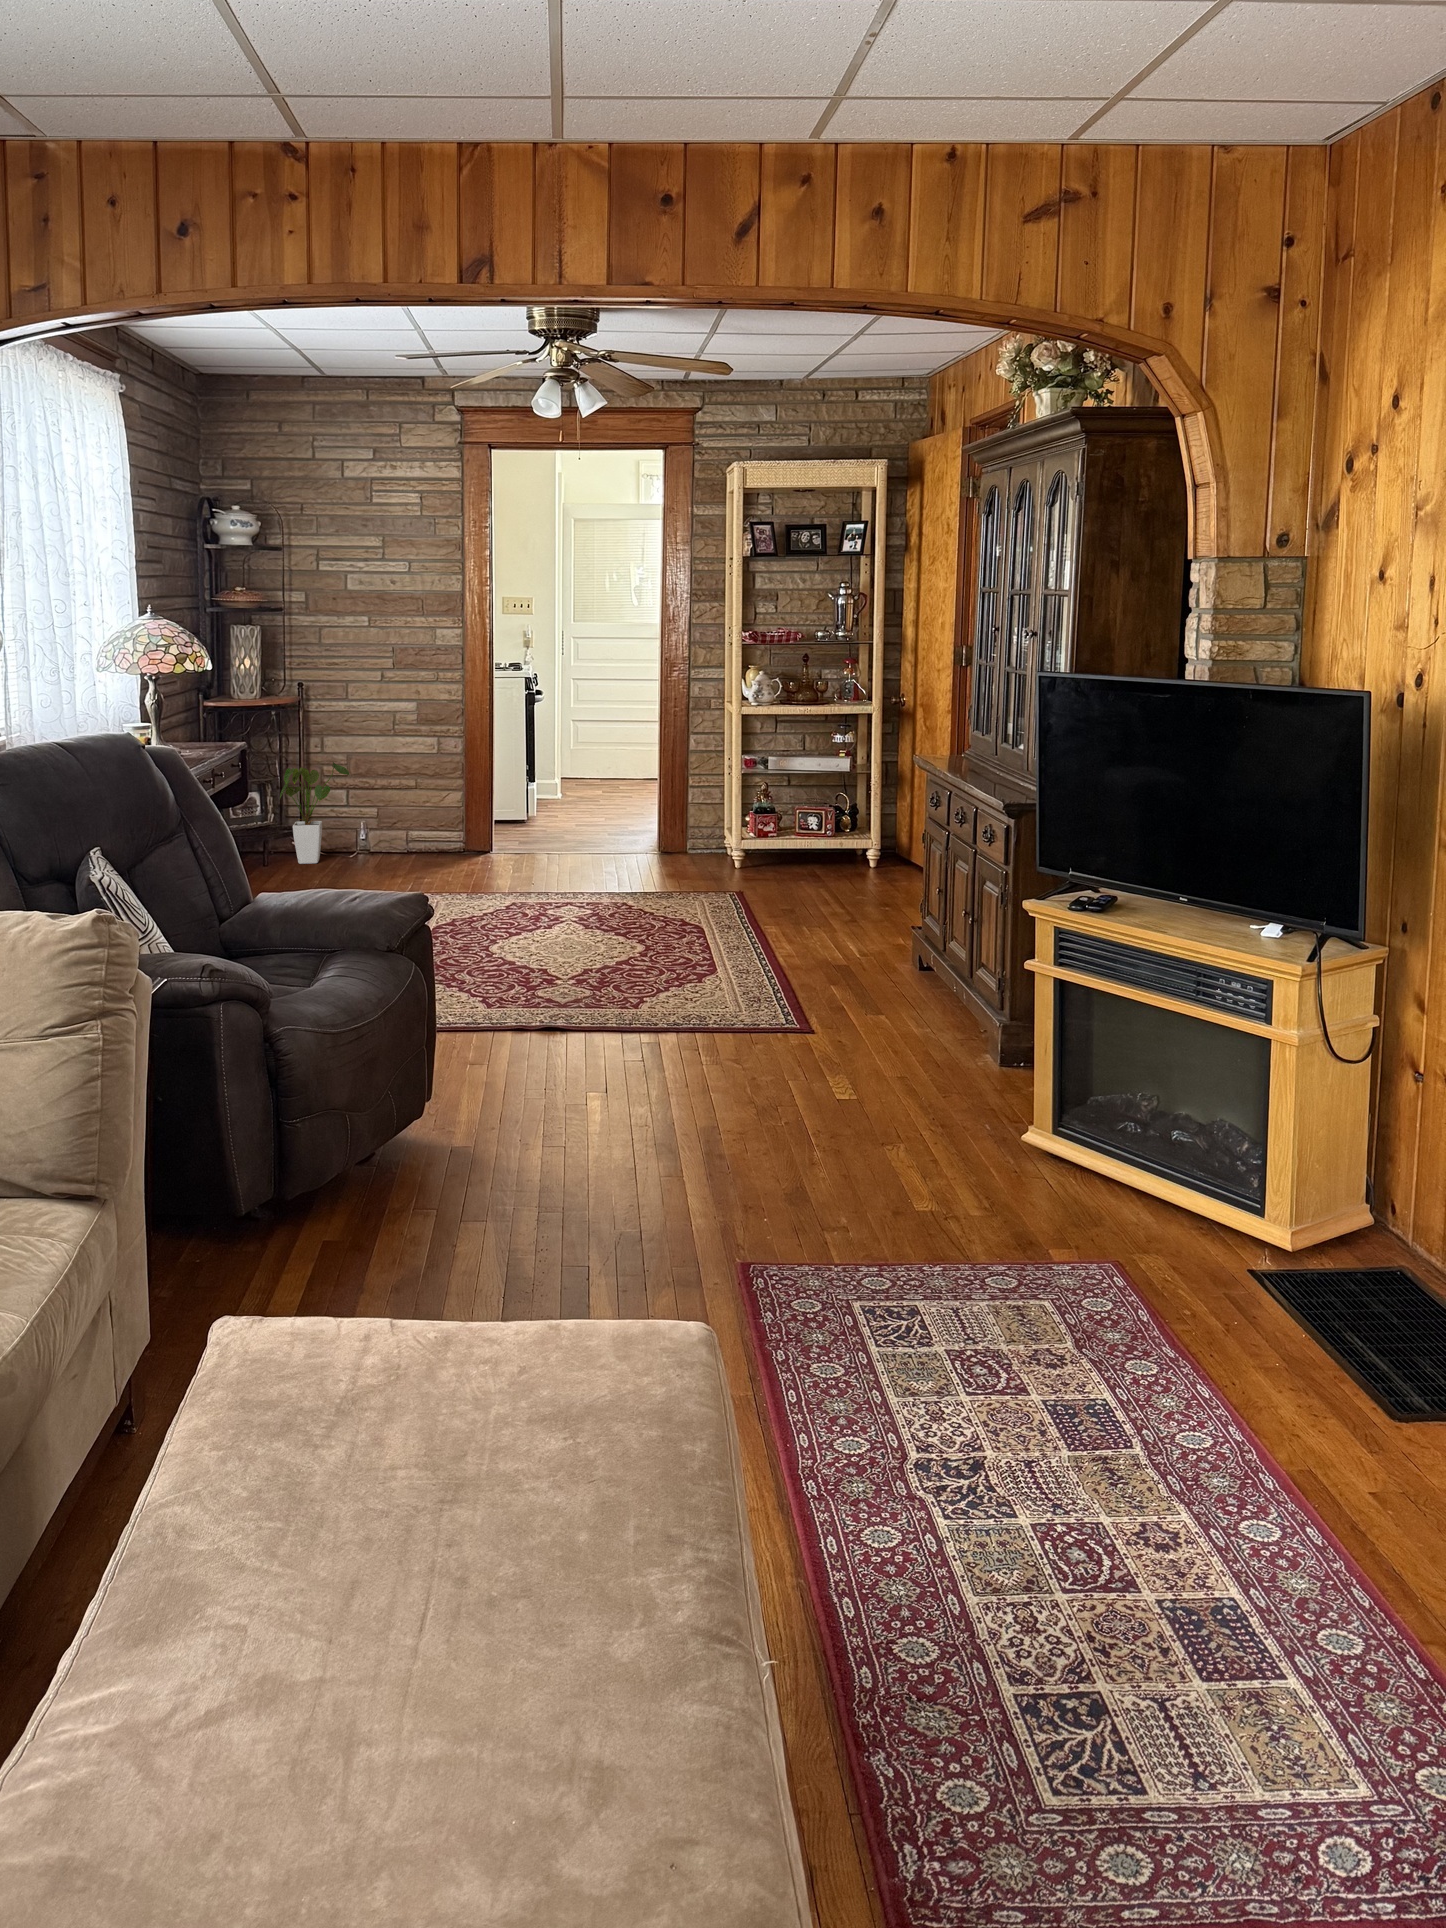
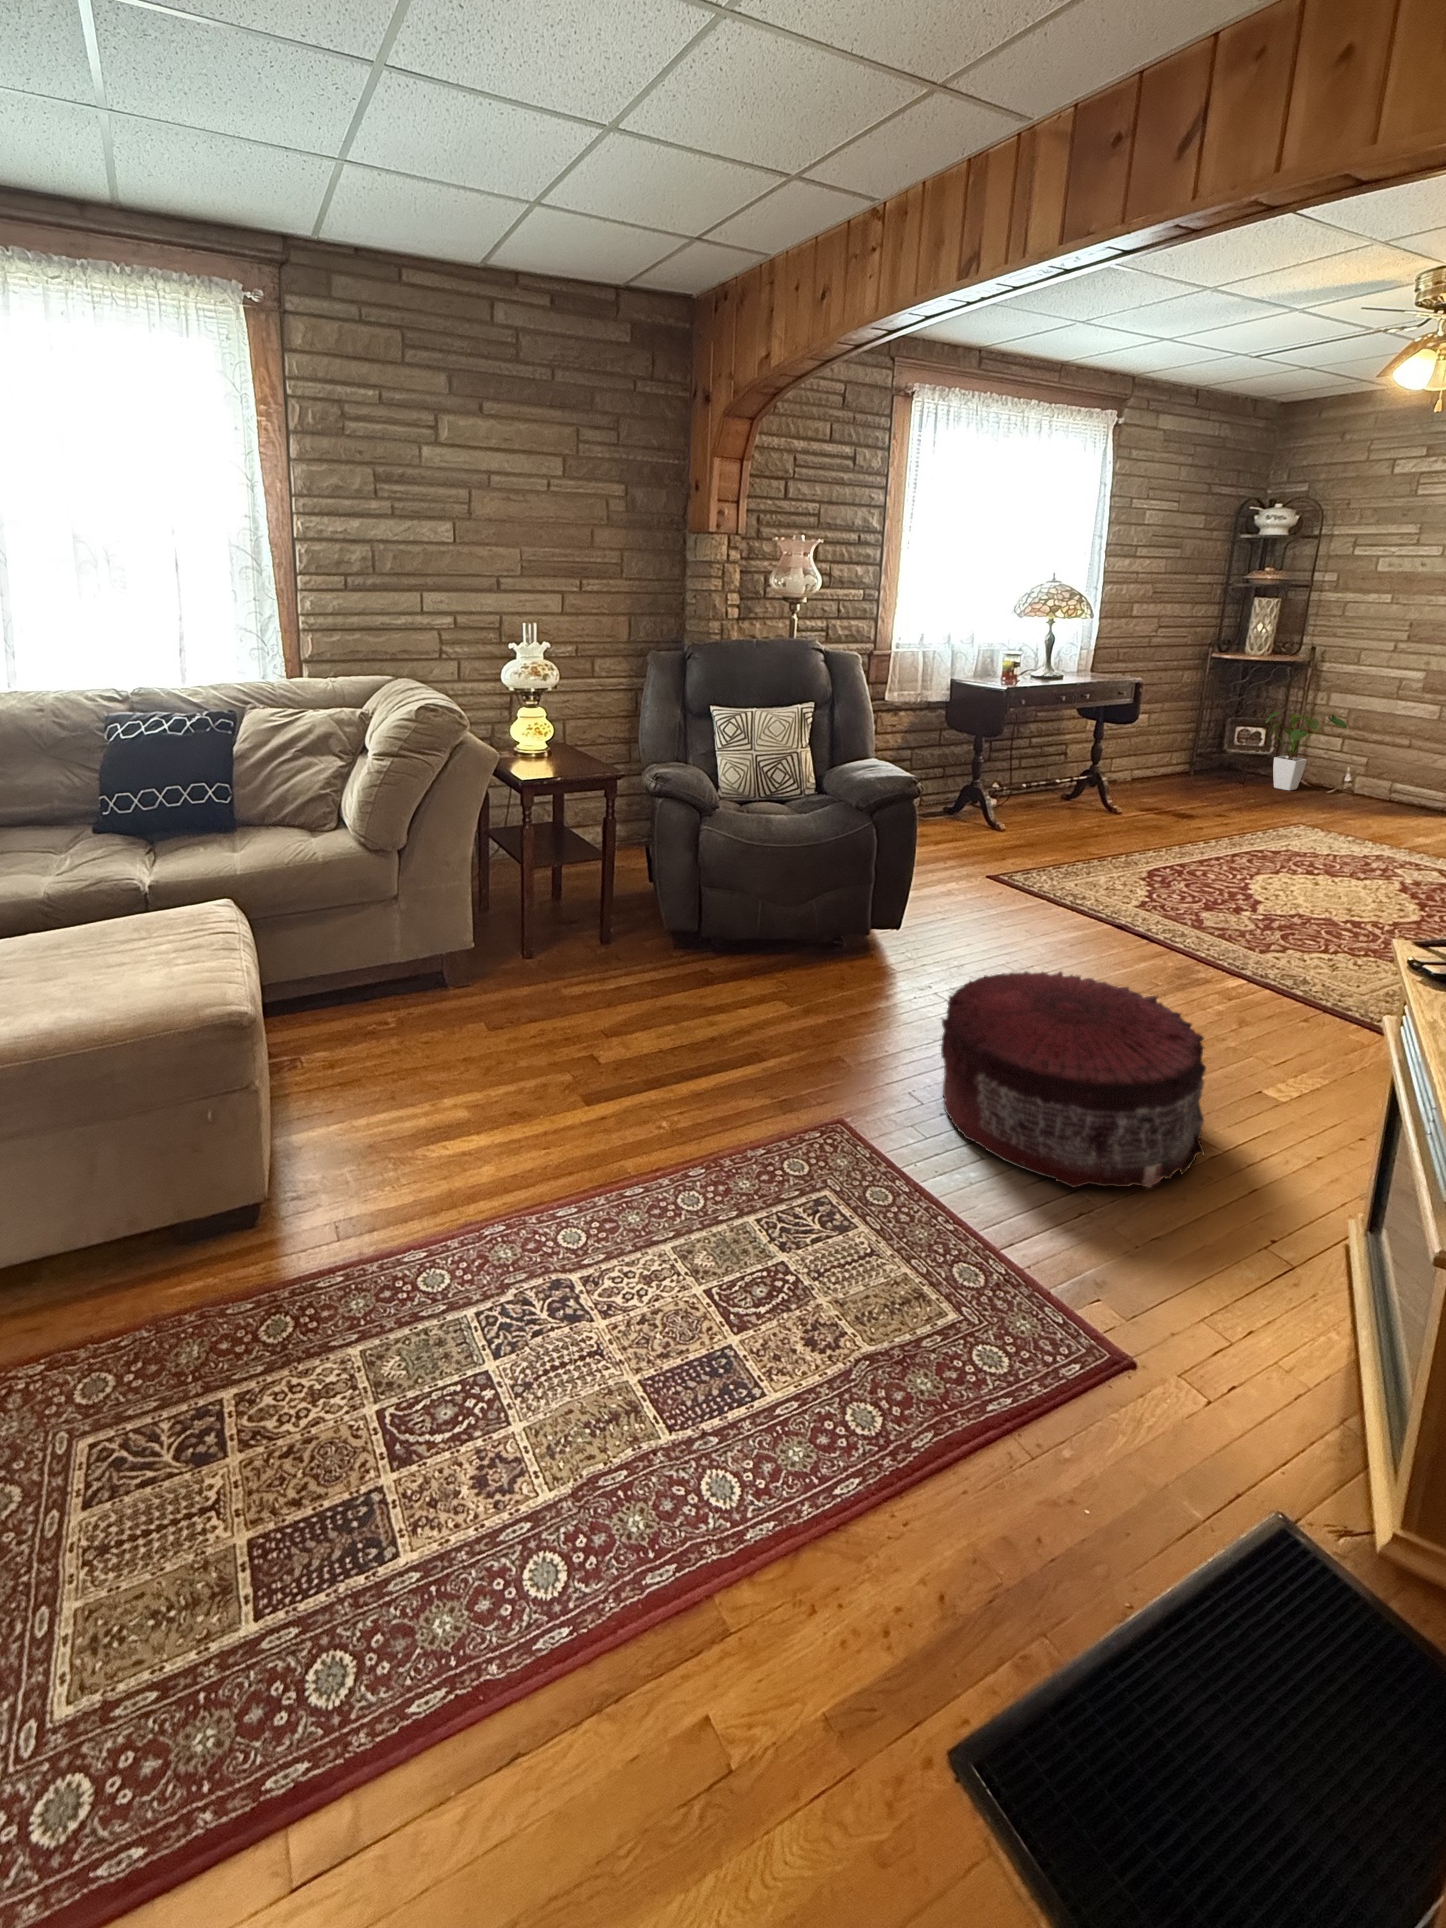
pouf: none [709,1029,953,1218] -> present [941,971,1206,1188]

